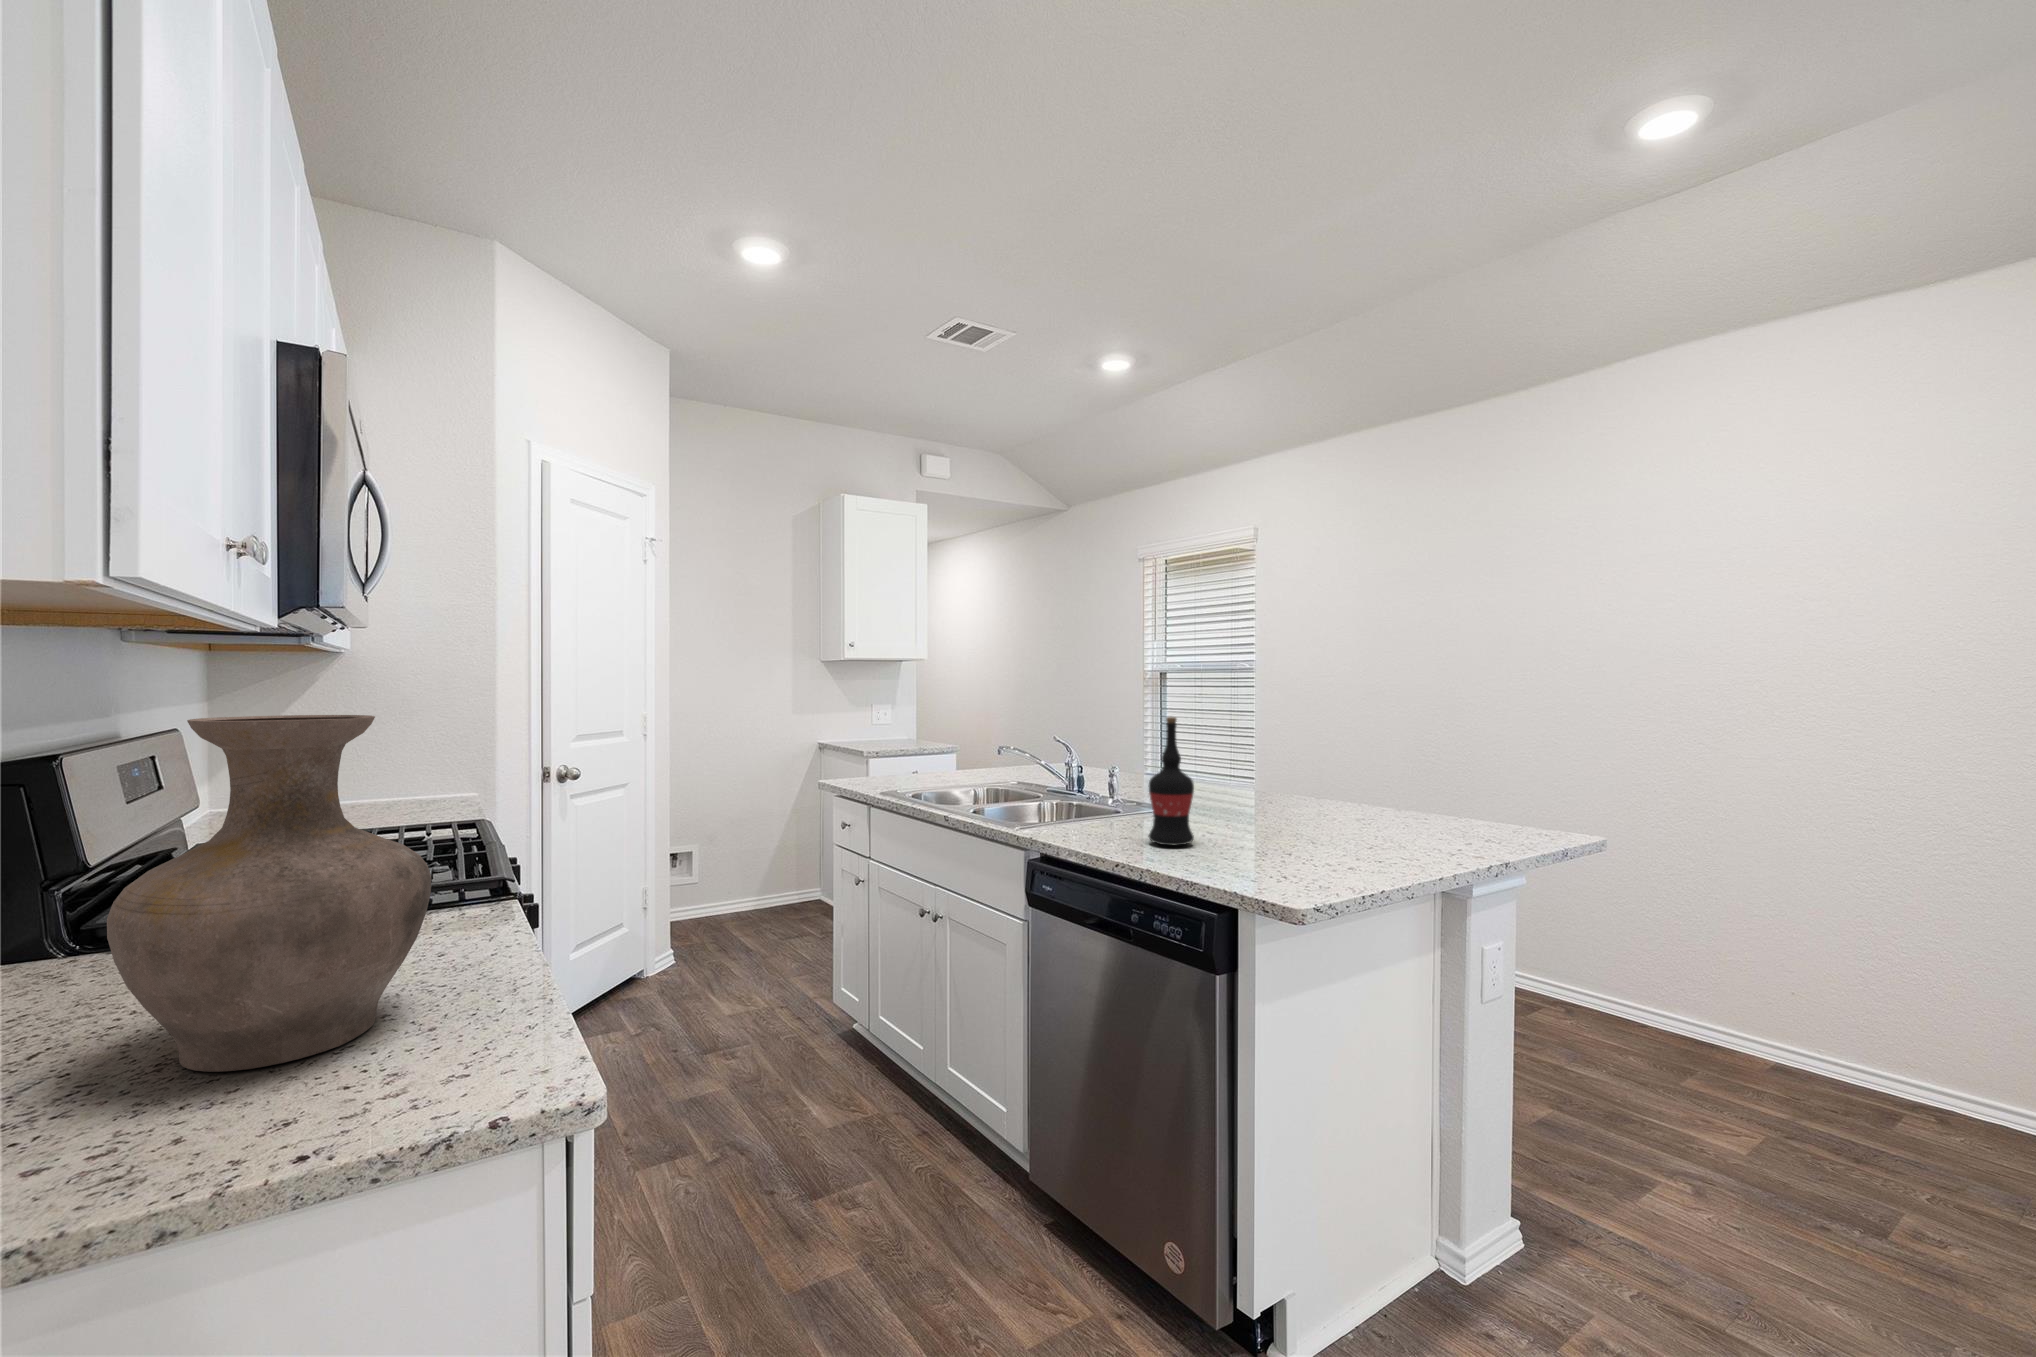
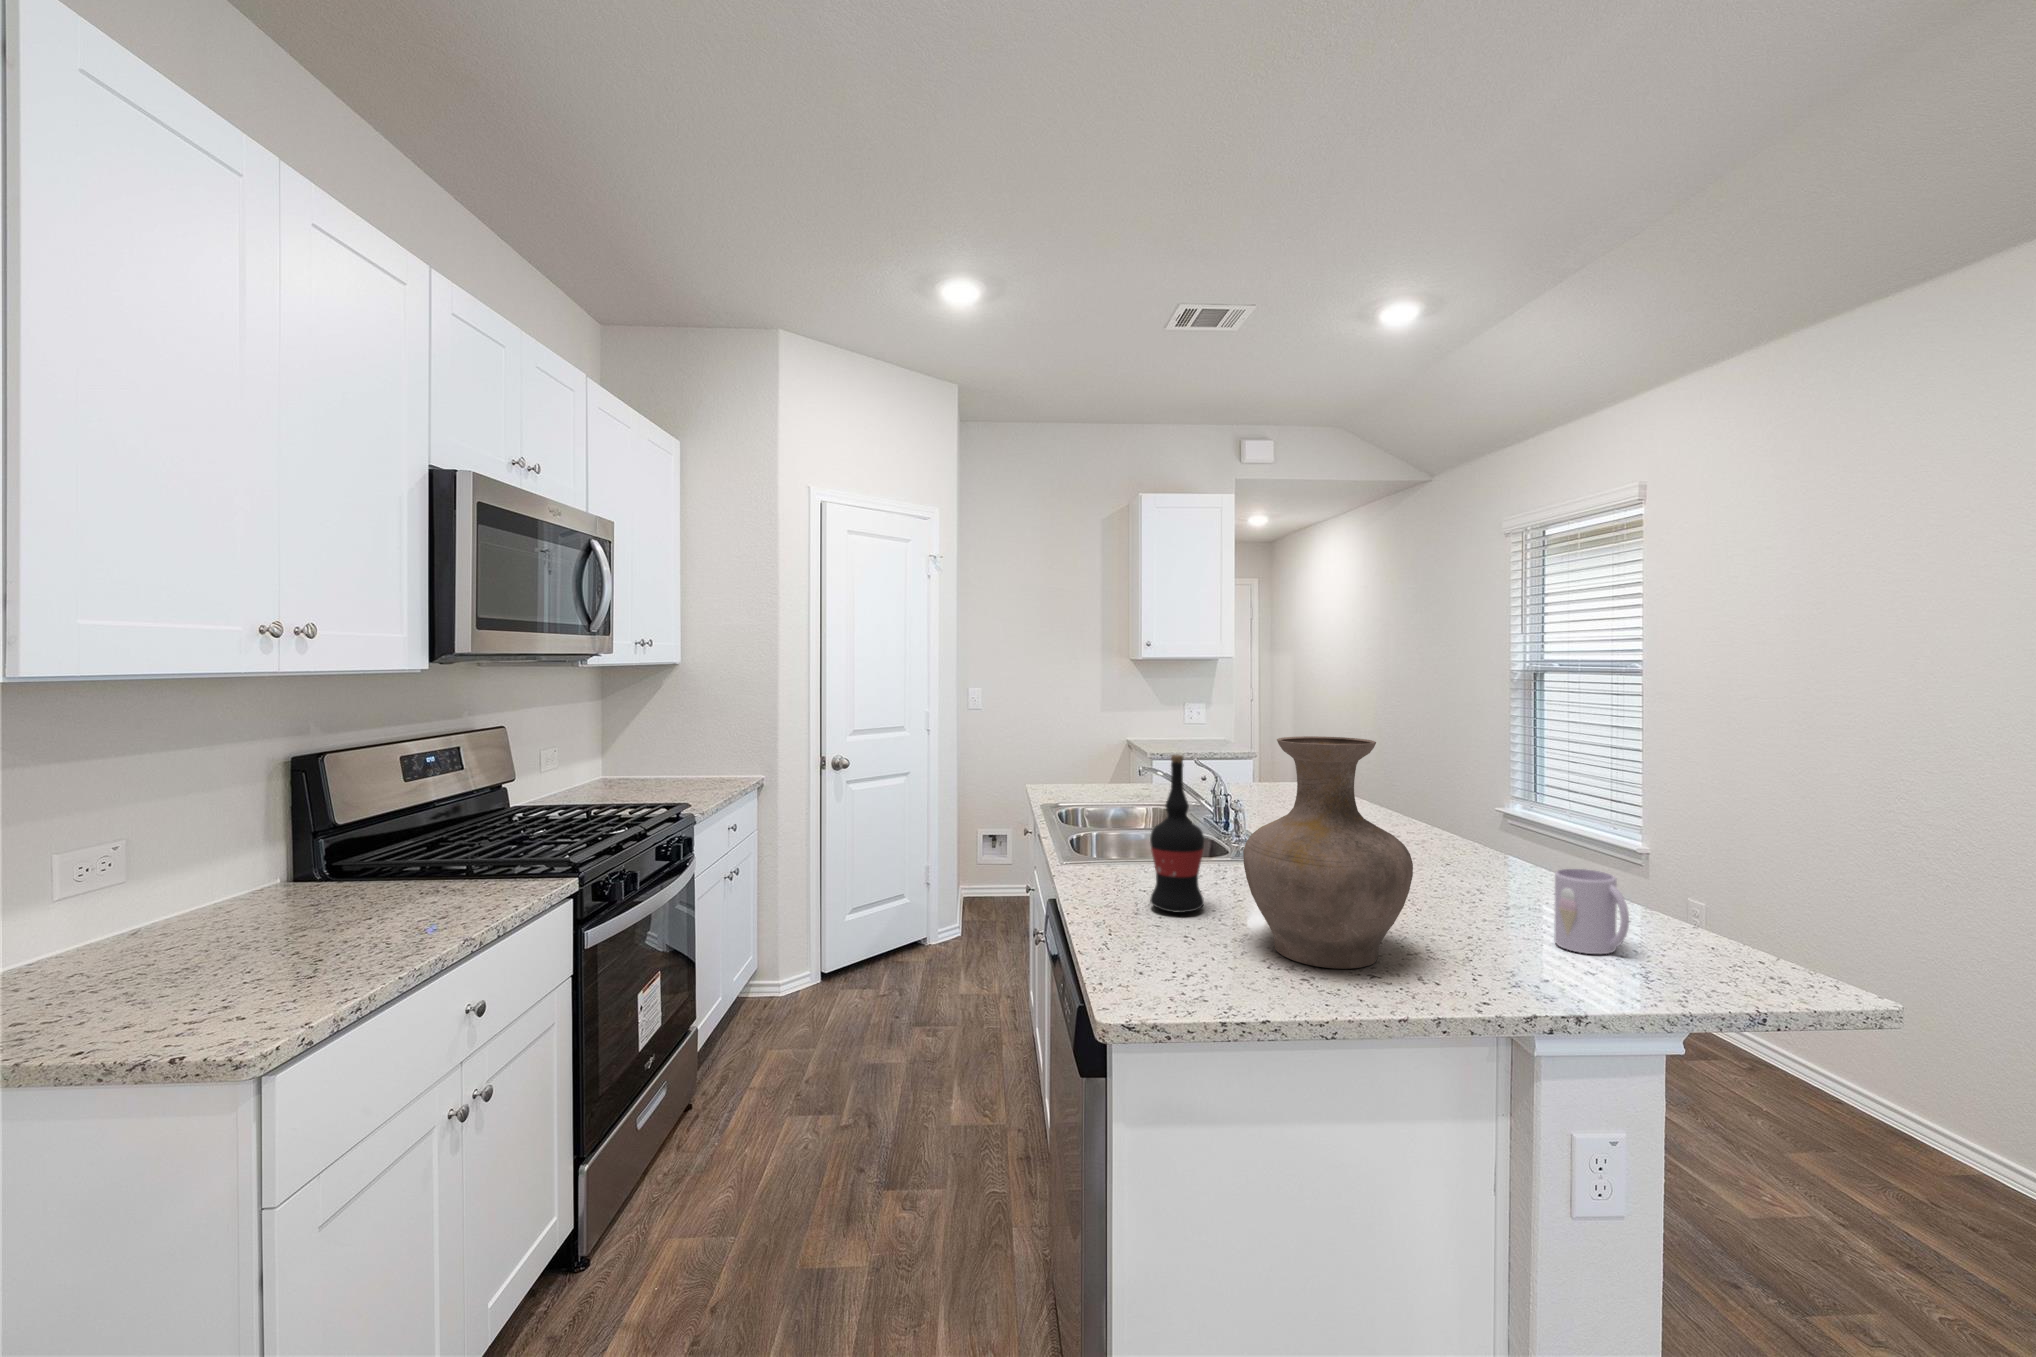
vase: present [107,715,431,1072] -> present [1243,736,1413,969]
mug: none [1401,782,1447,834] -> present [1554,869,1629,954]

